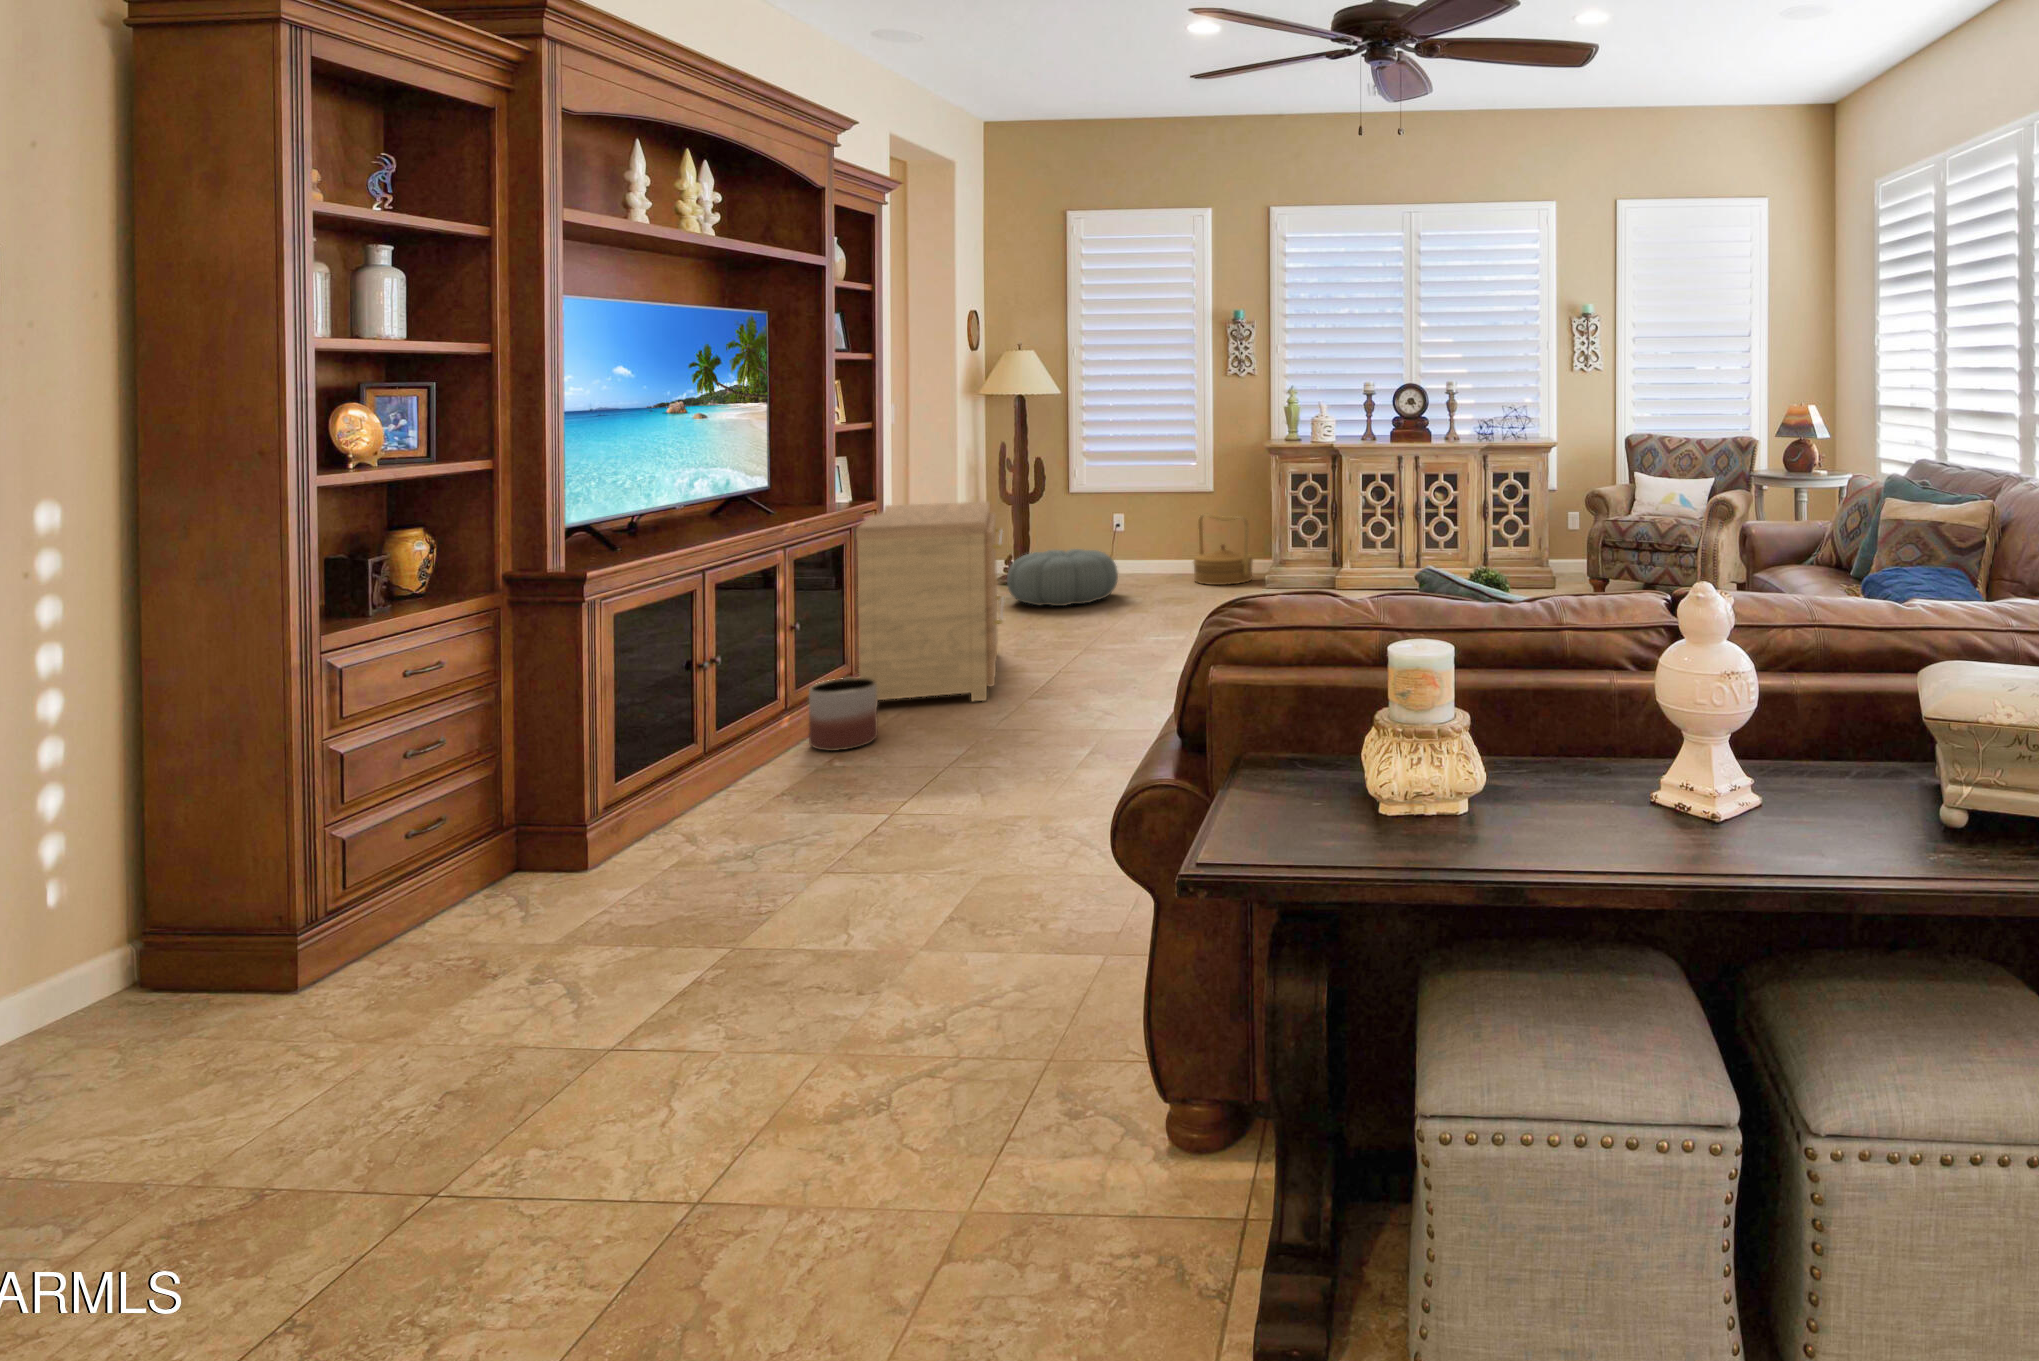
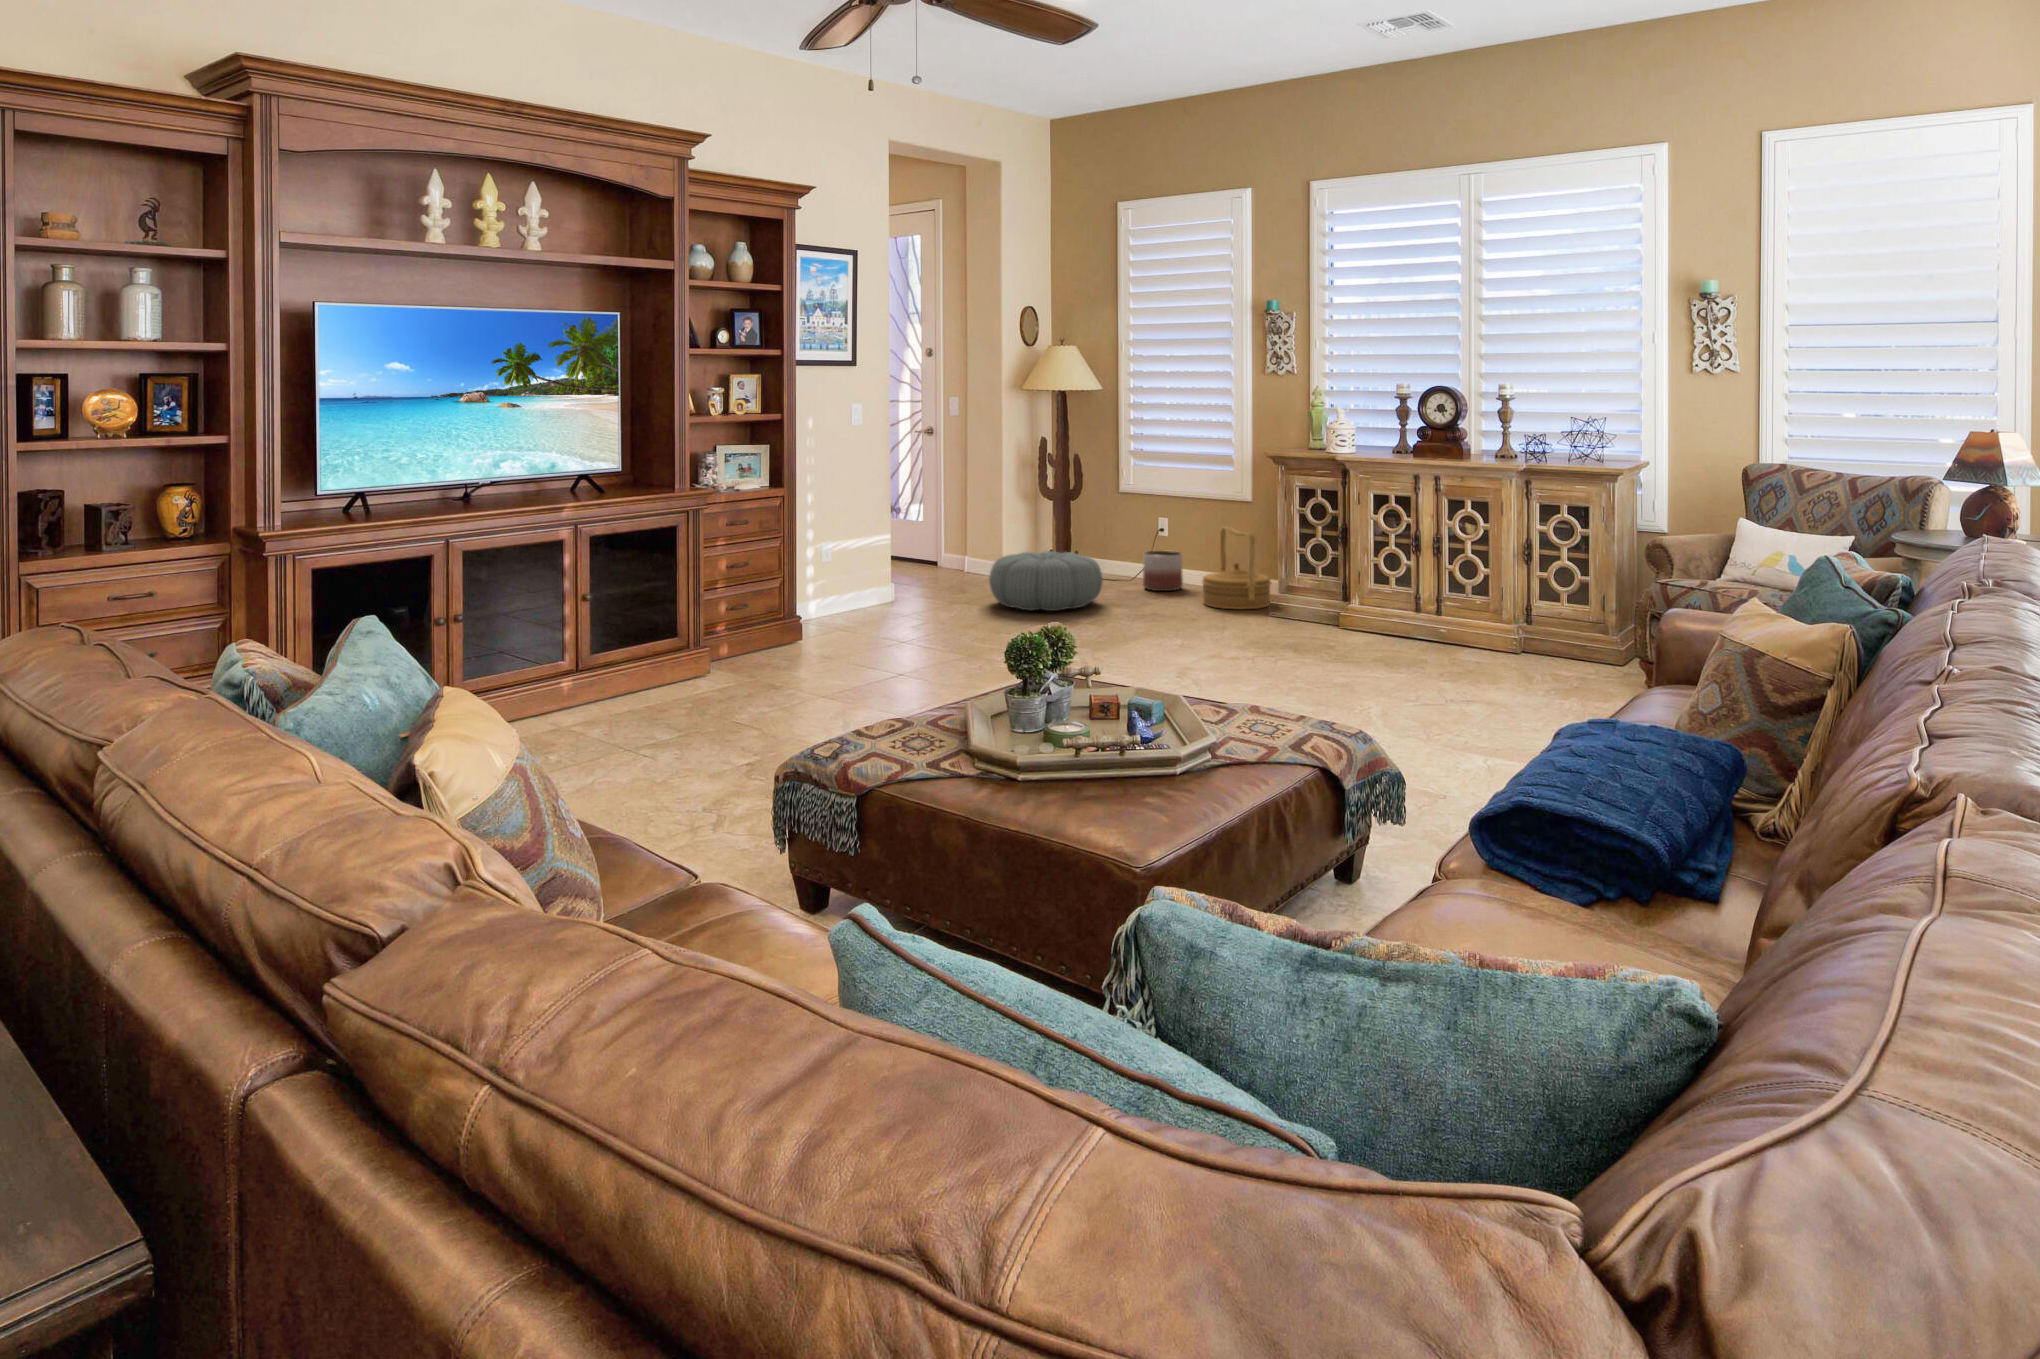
side table: present [856,502,1004,703] -> none [671,493,881,691]
planter: present [809,678,878,751] -> present [1143,551,1183,591]

